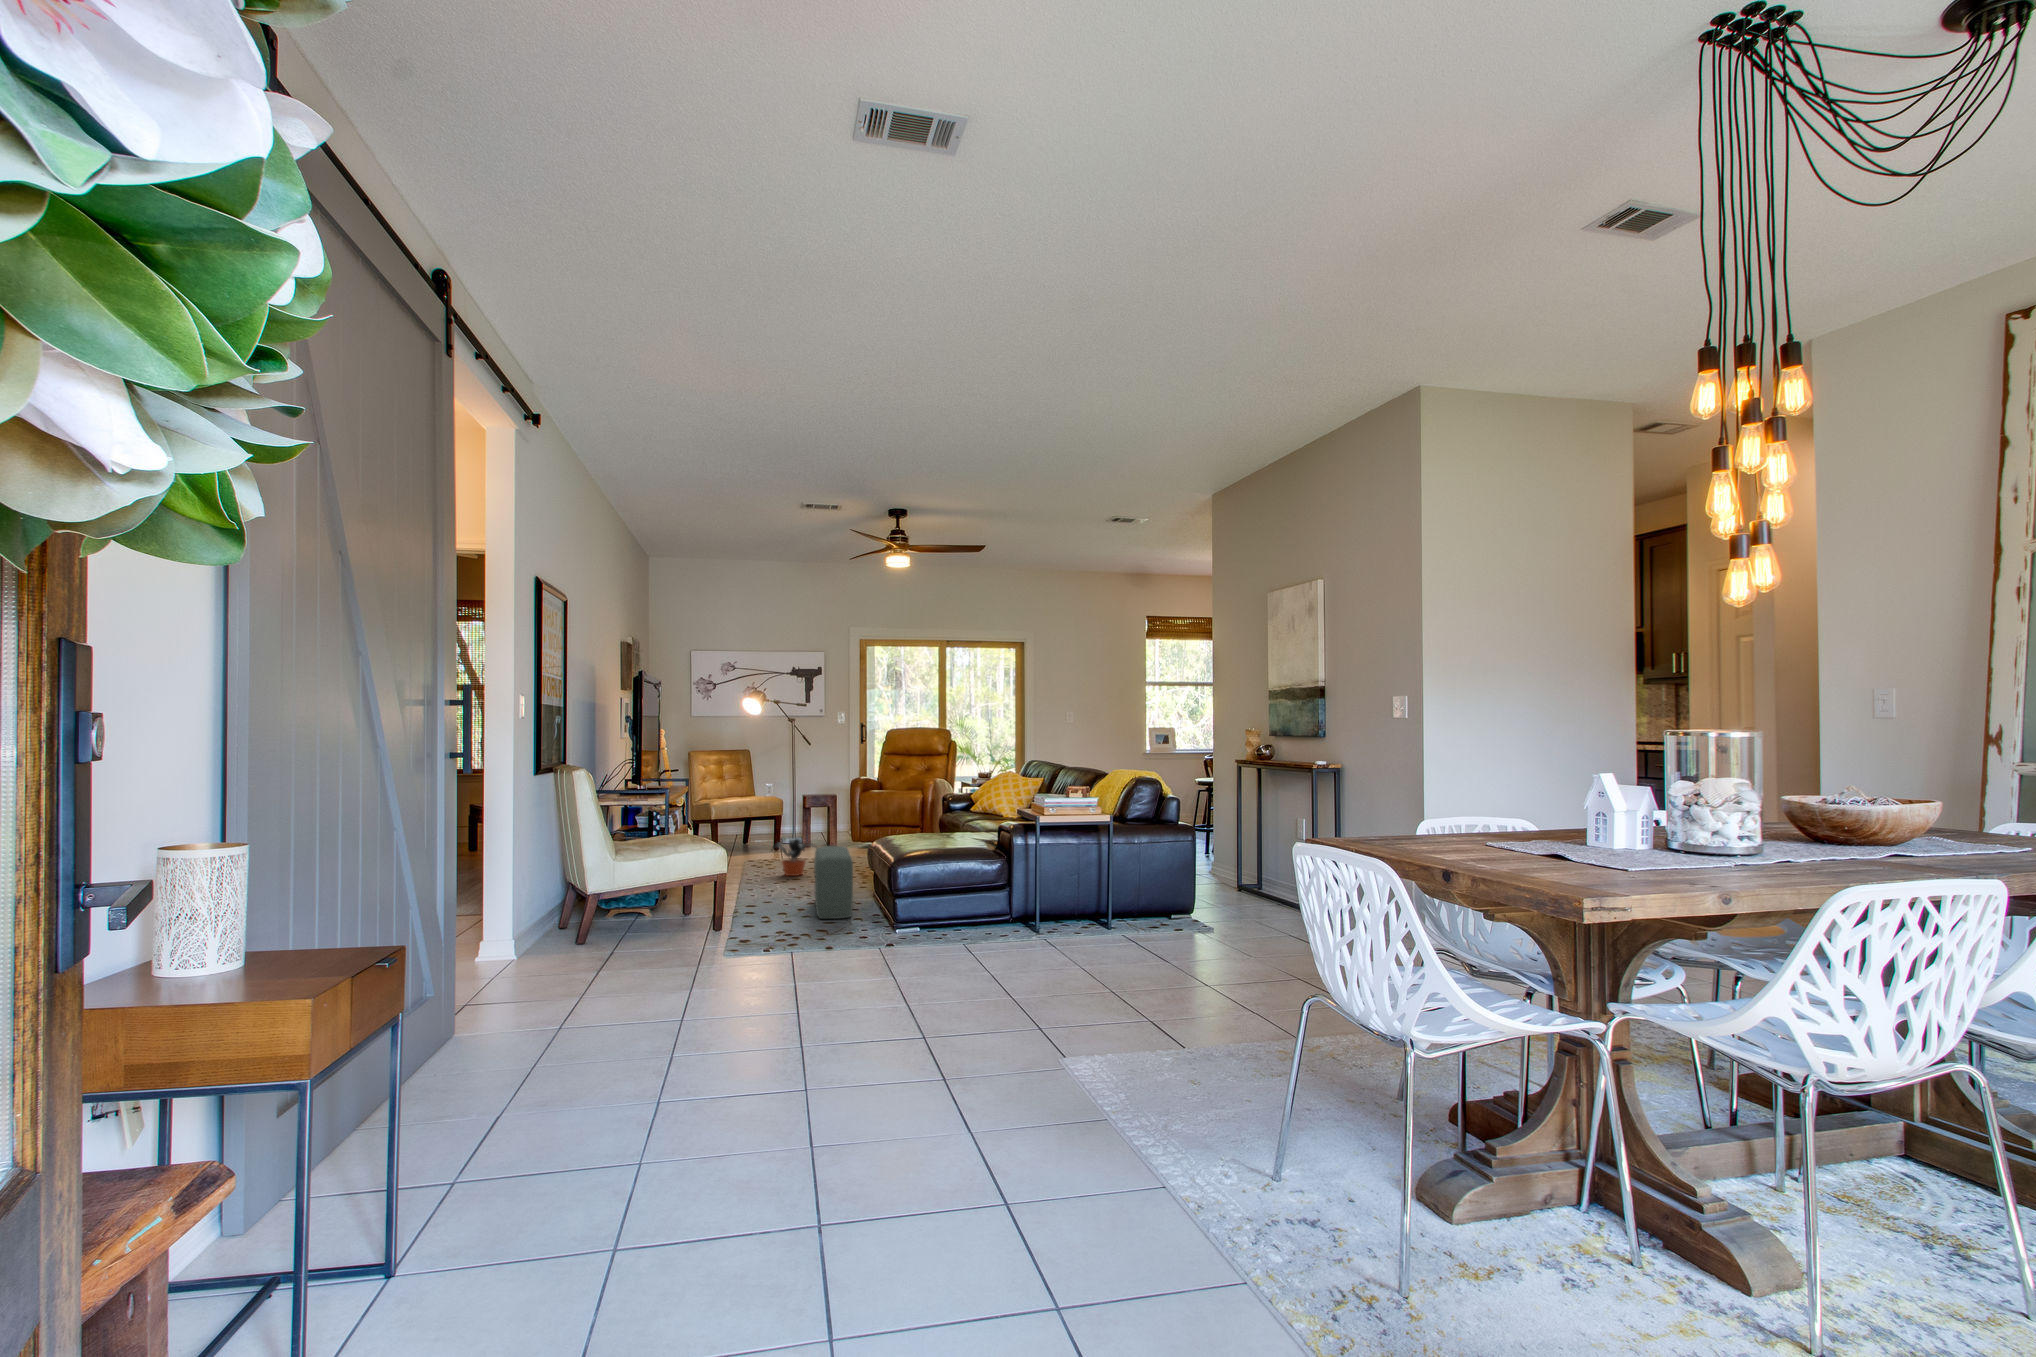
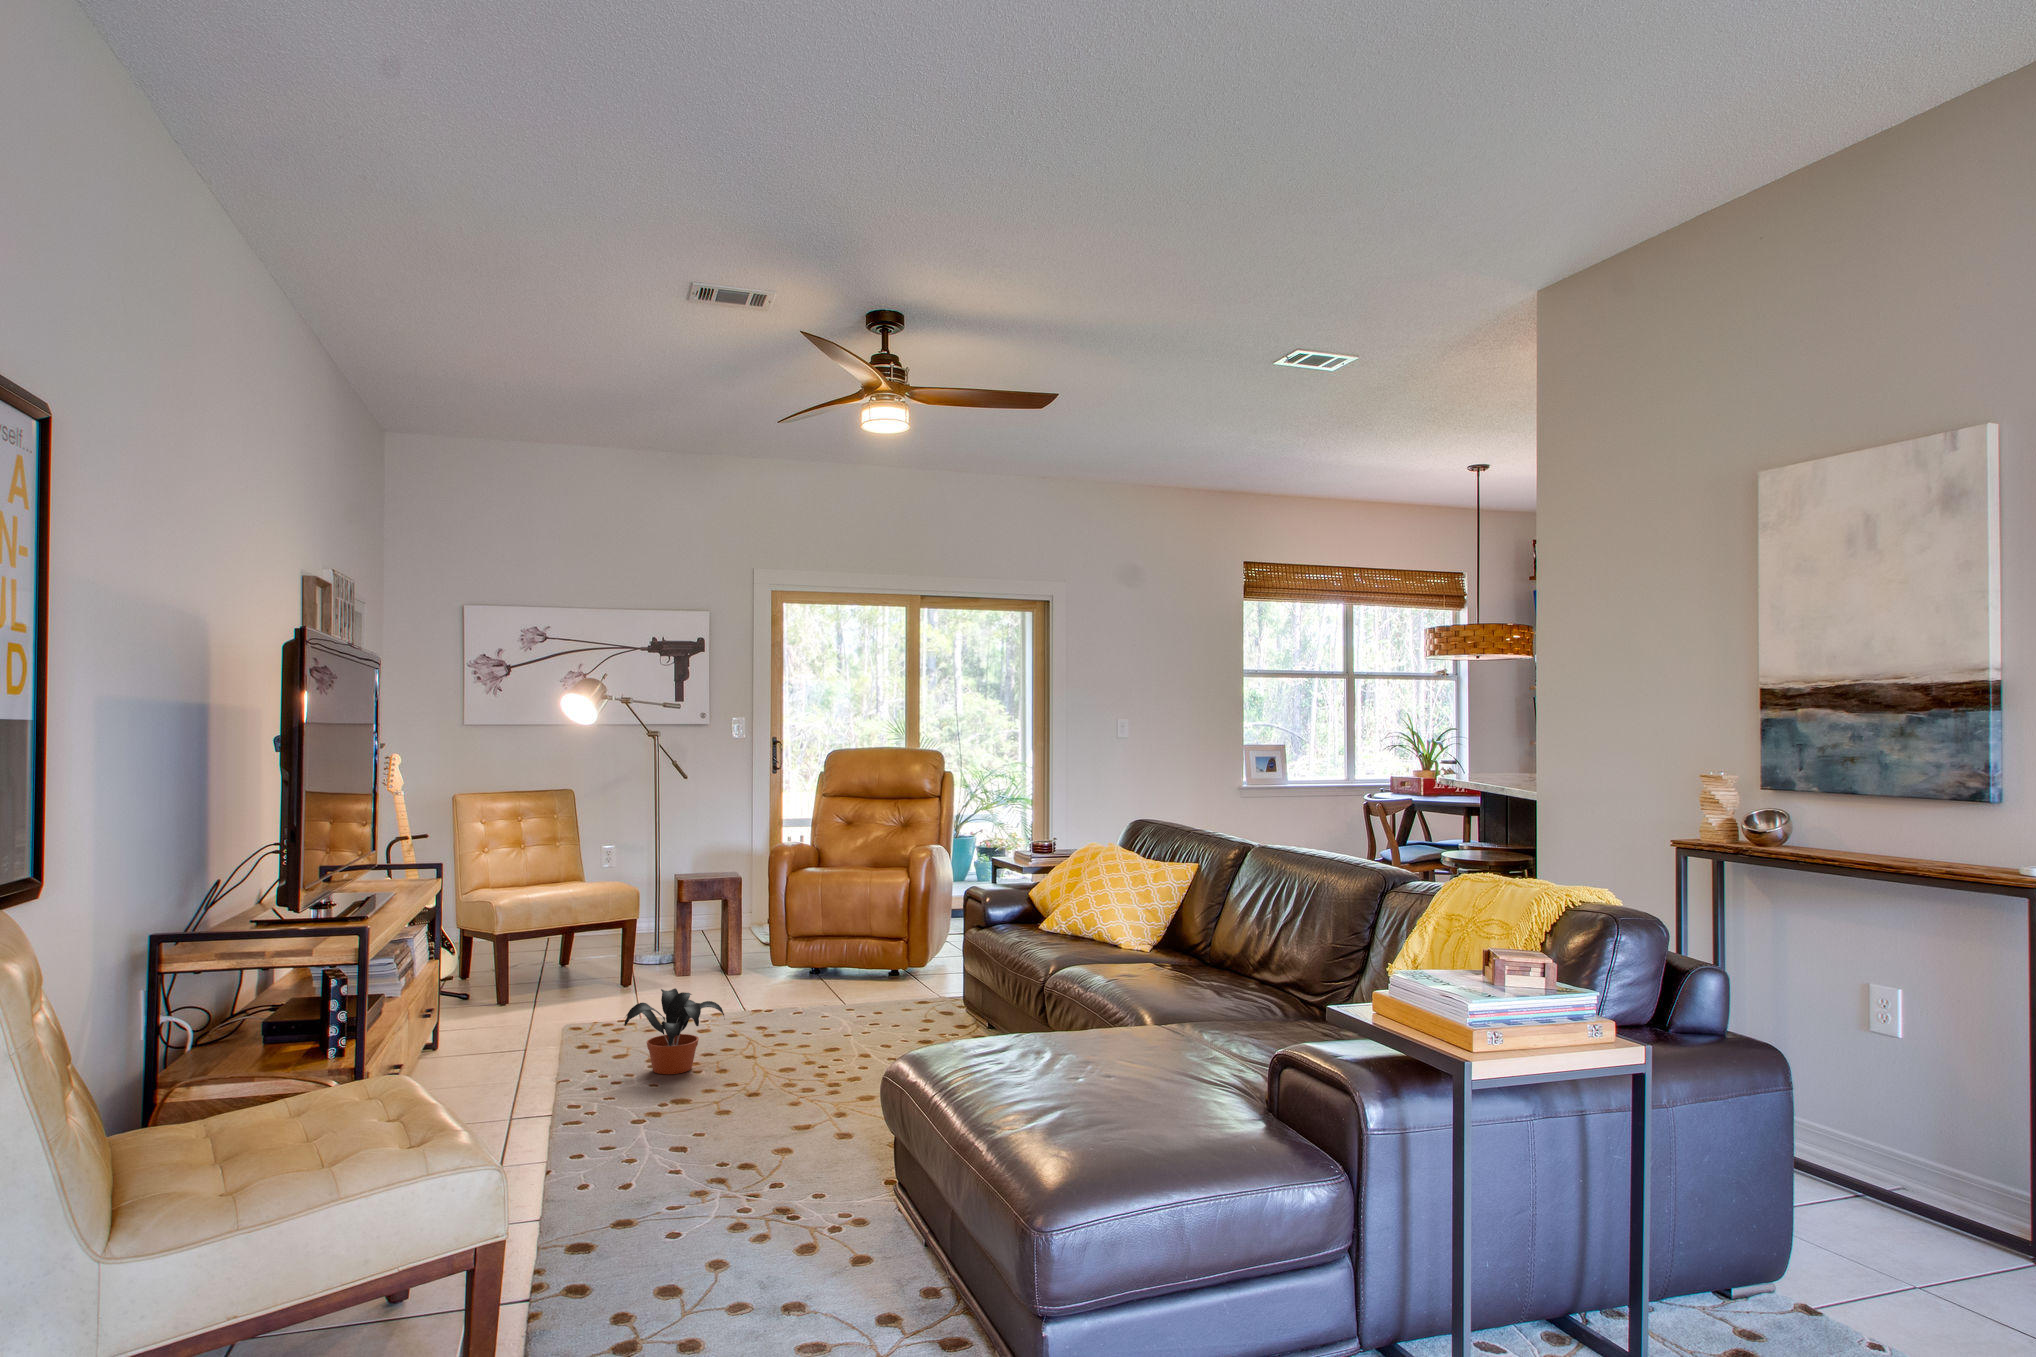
pouf: present [814,846,853,919] -> none [745,1052,865,1292]

